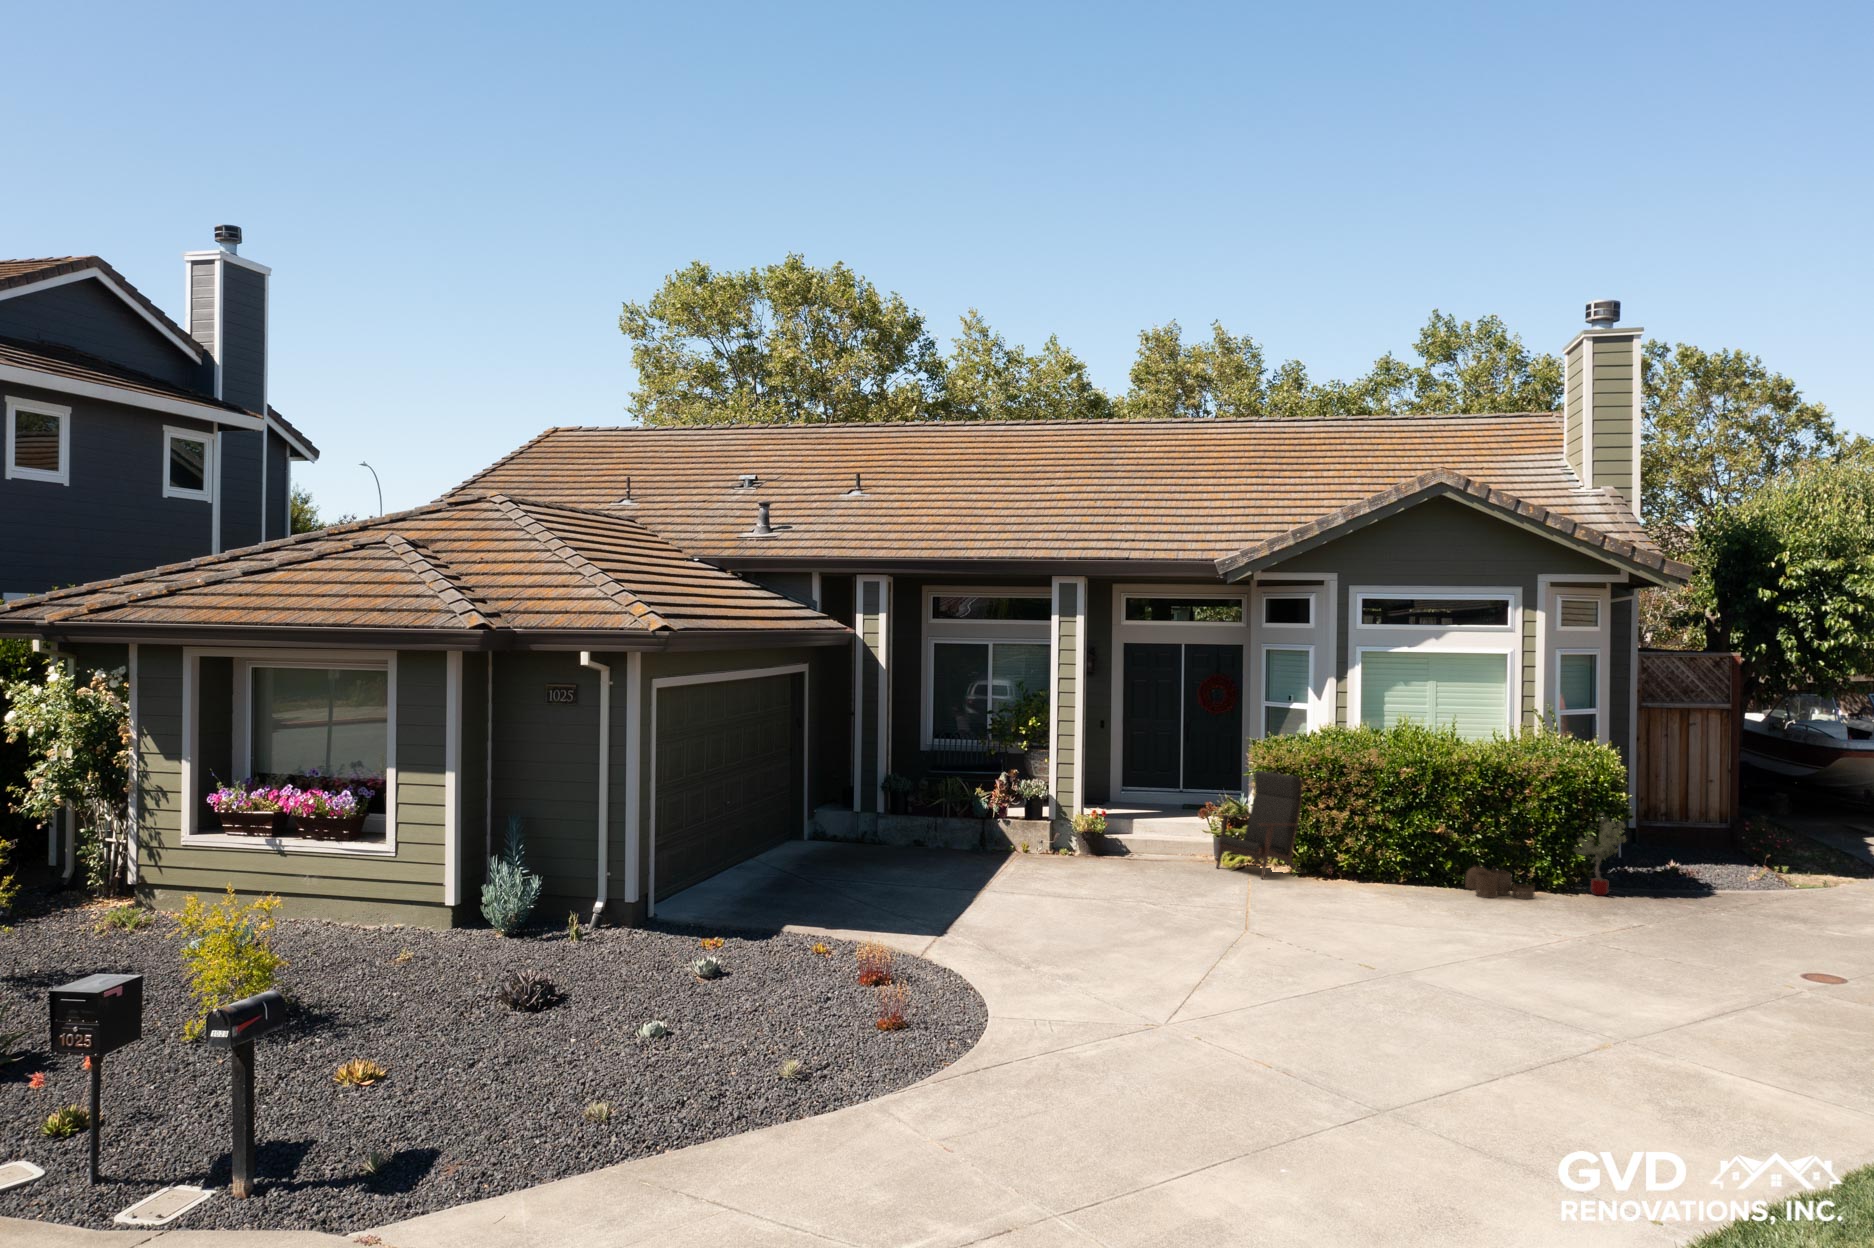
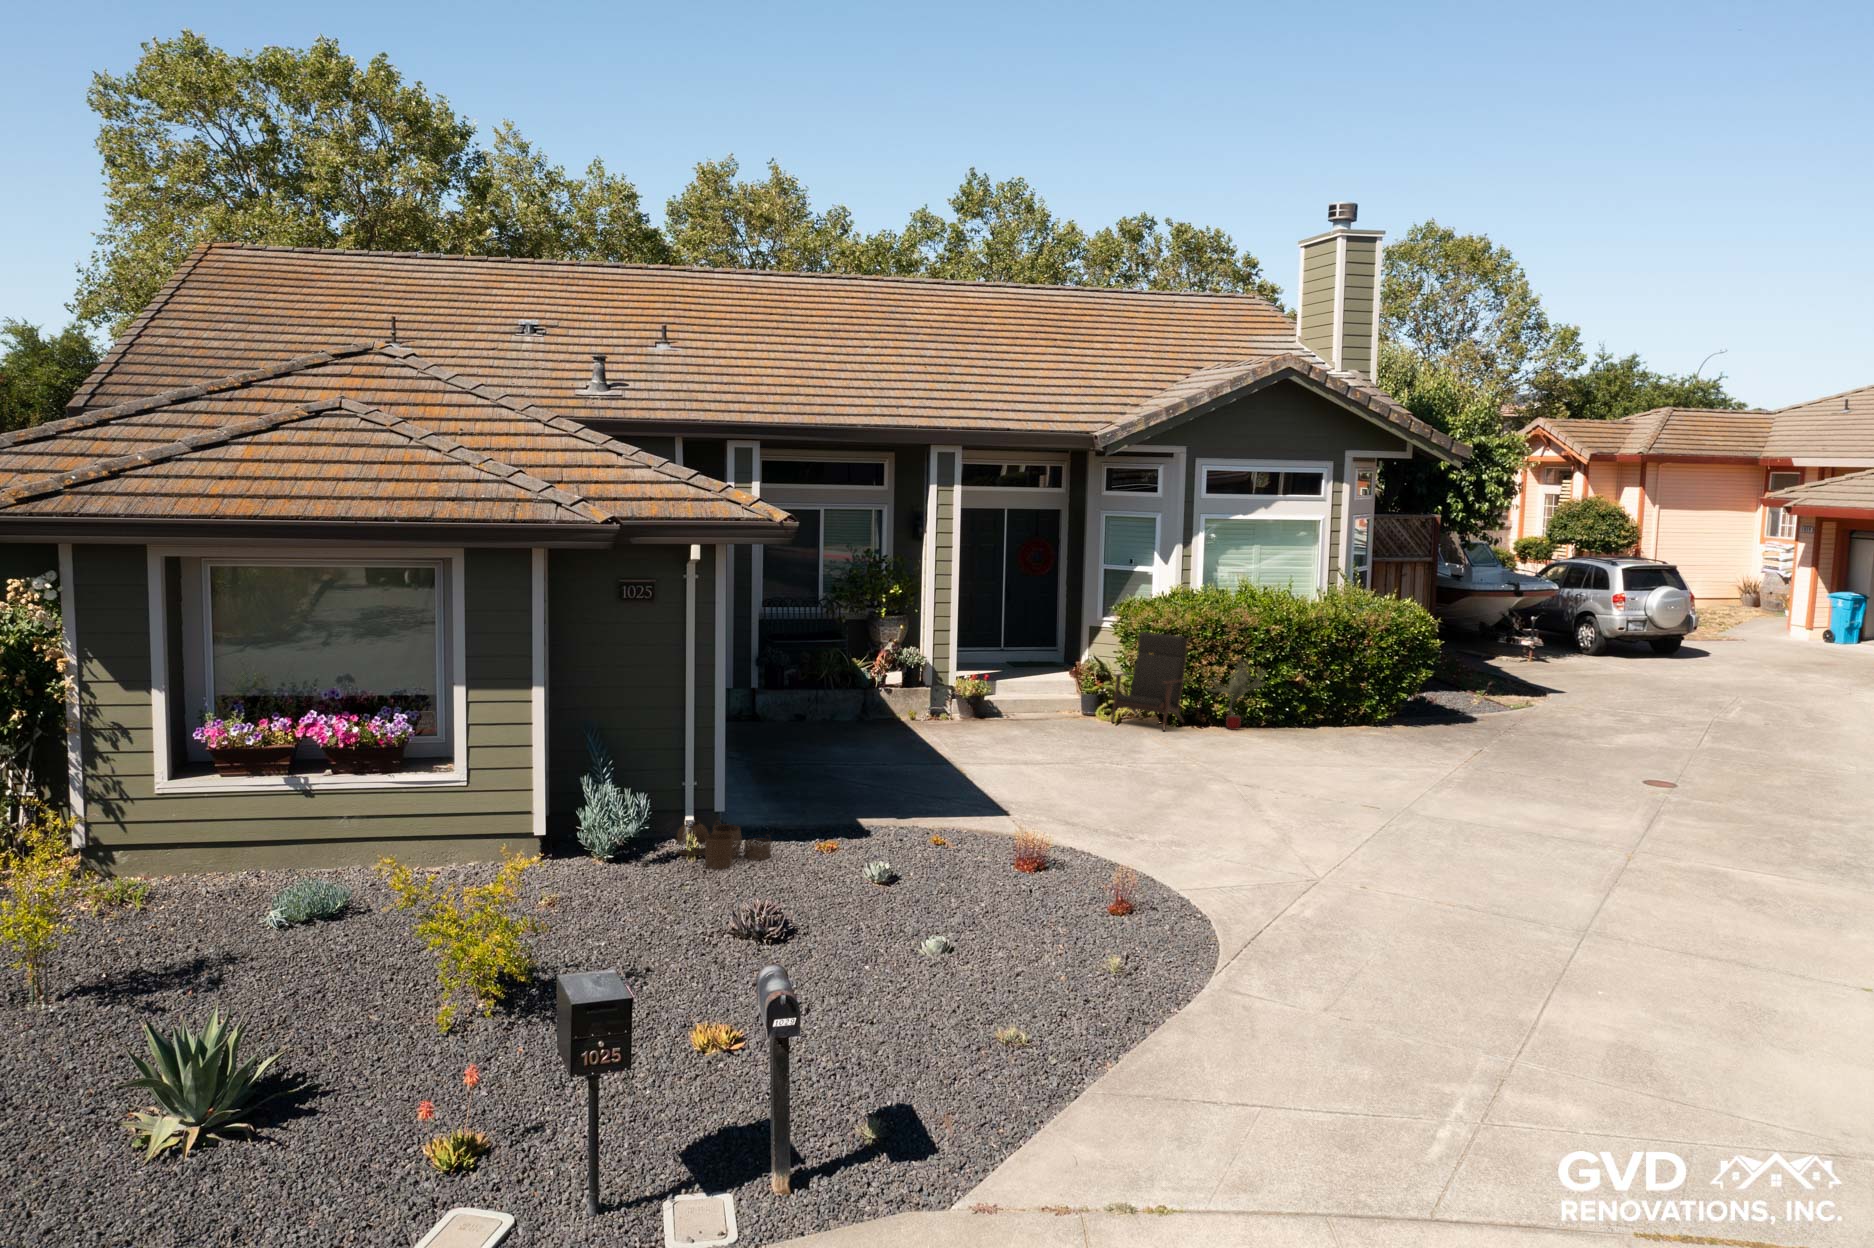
potted tree: present [1574,813,1626,896] -> present [1206,658,1266,730]
woven basket: present [1465,866,1535,899] -> present [677,822,771,869]

